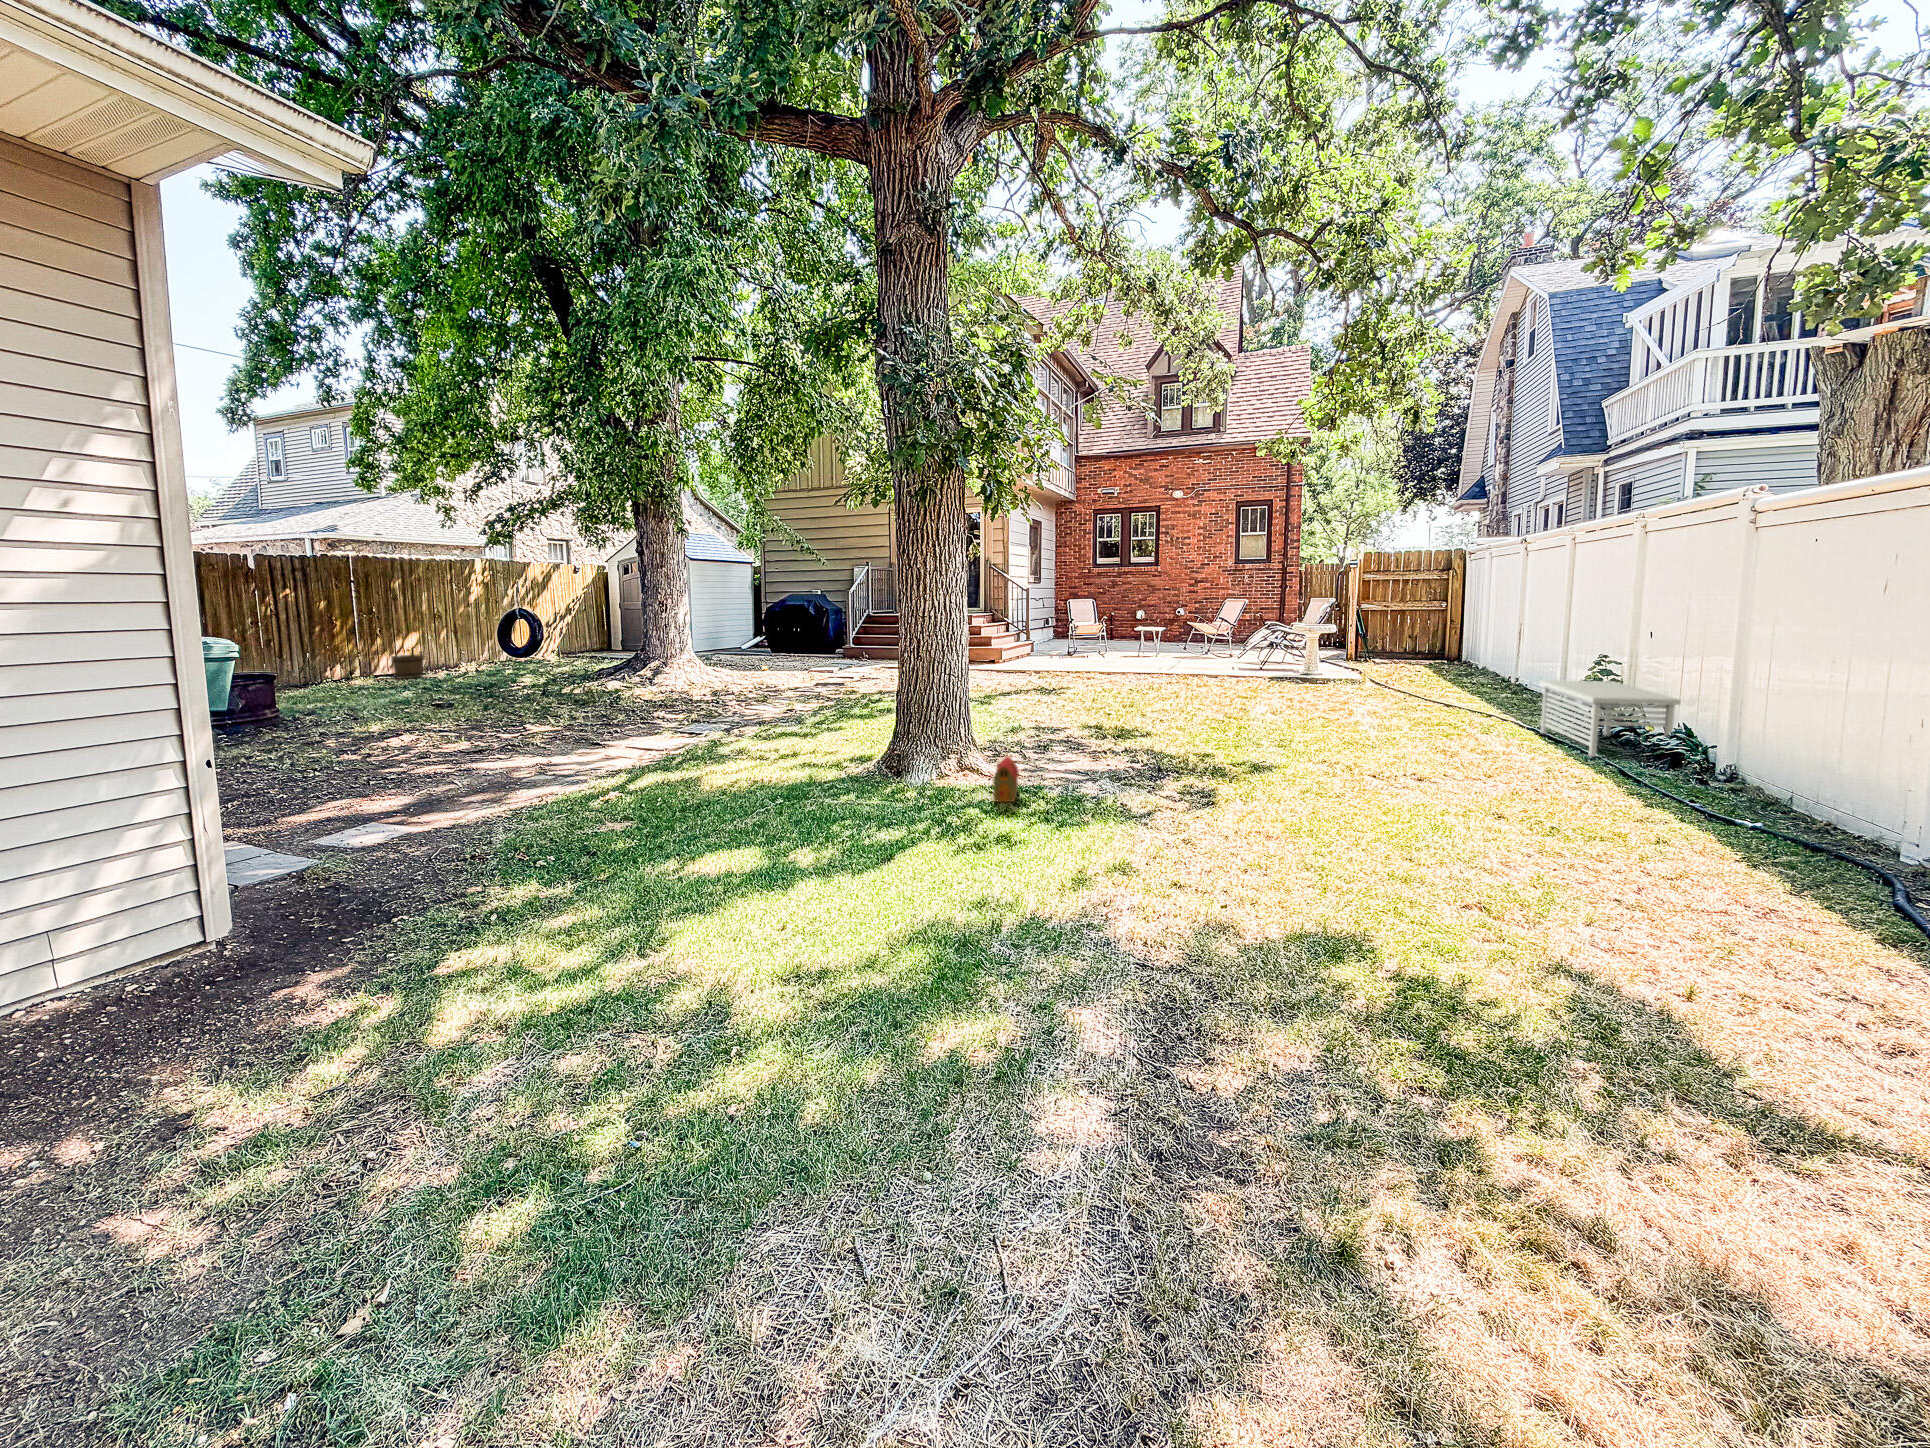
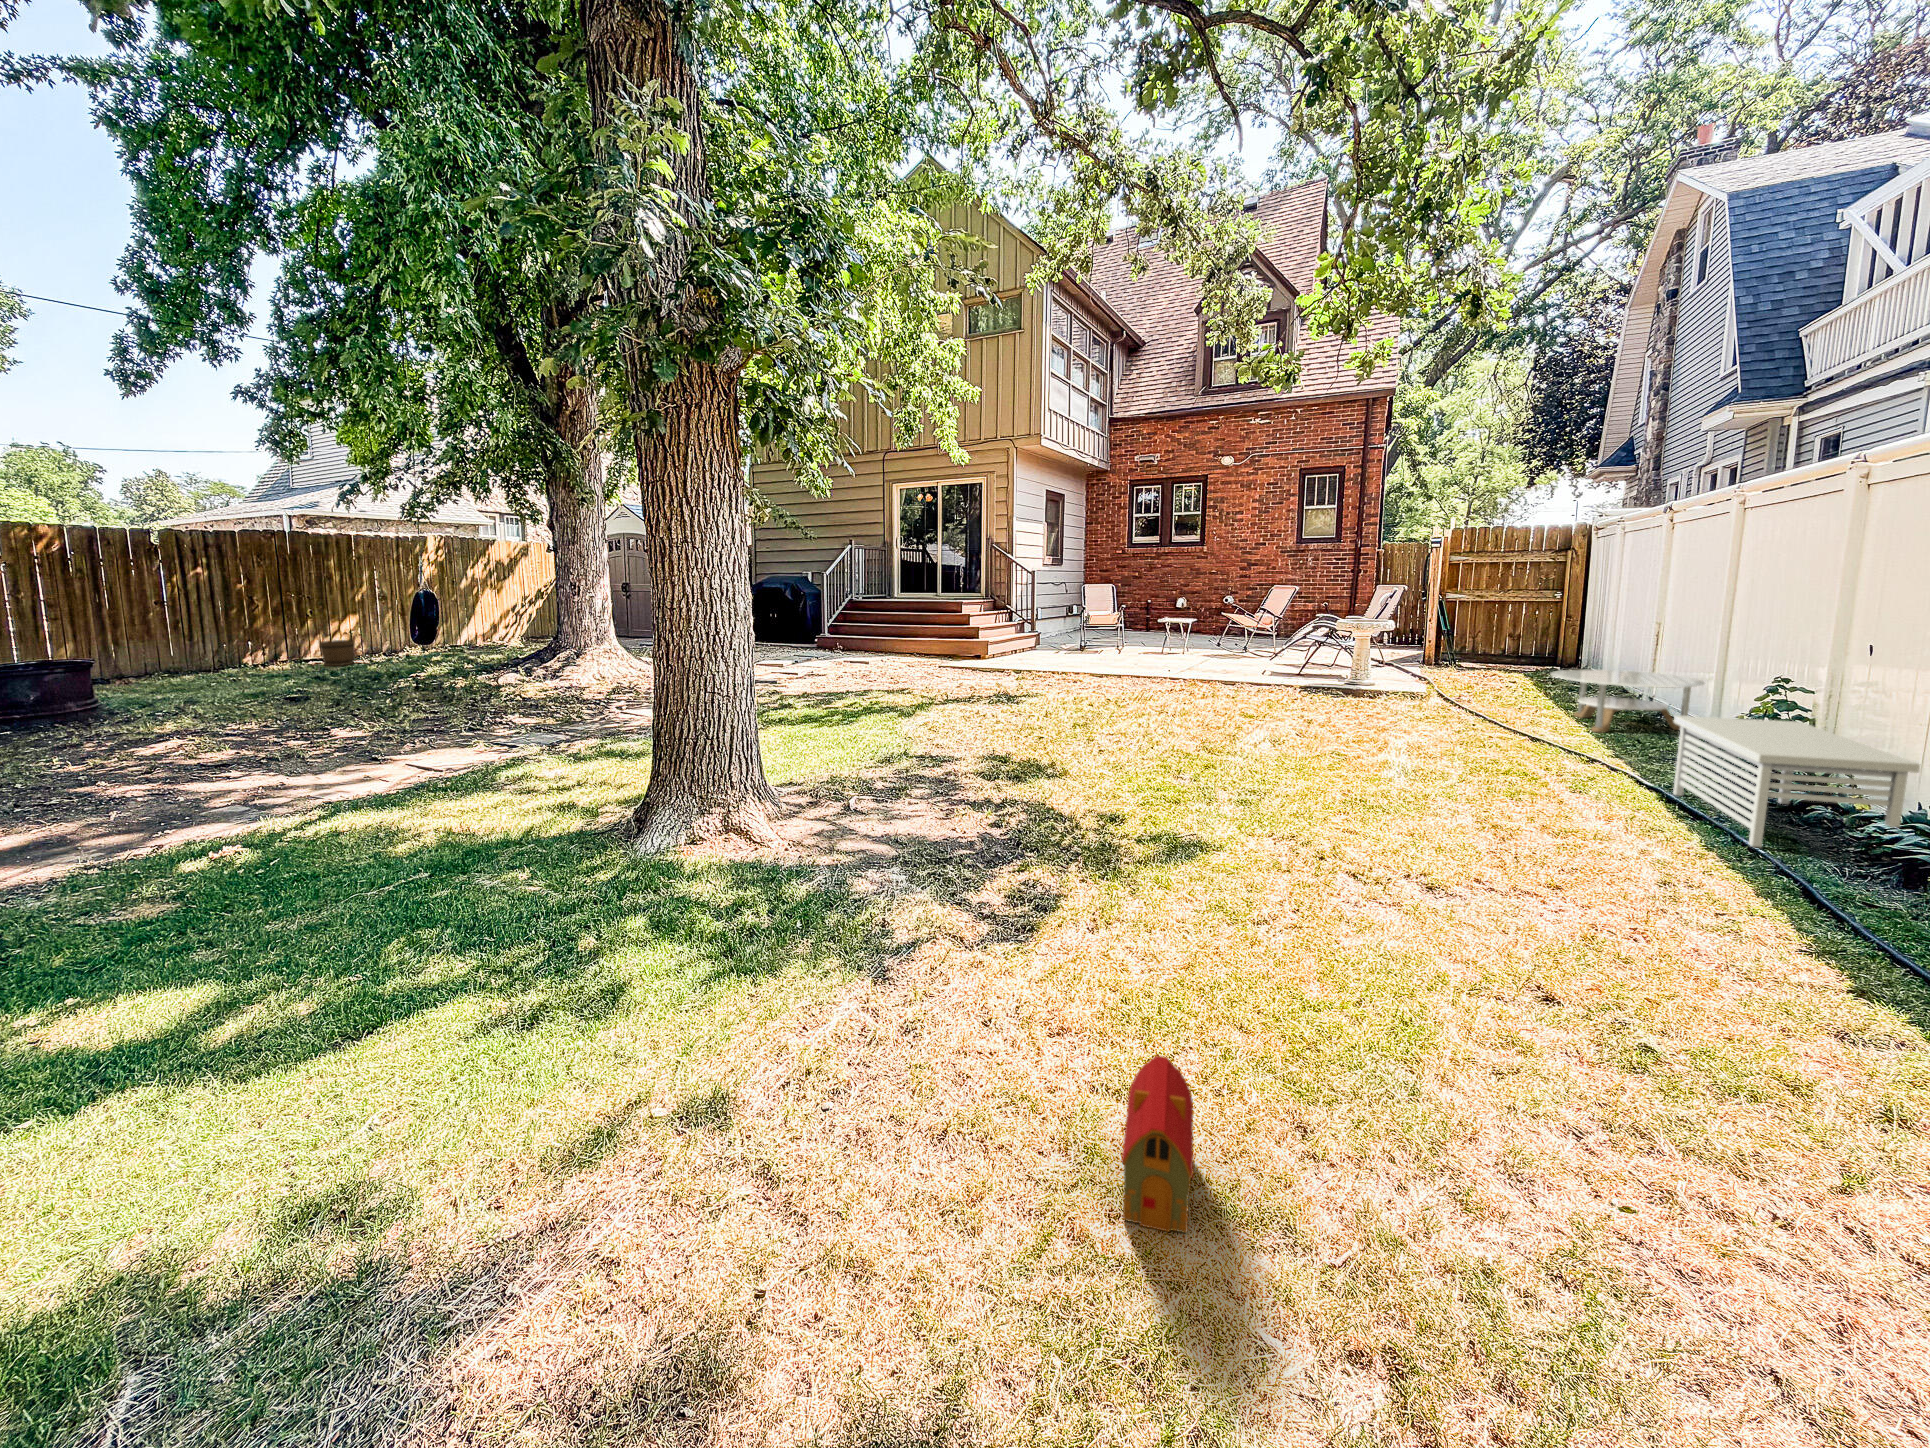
round table: none [1450,657,1554,700] -> present [1551,670,1705,733]
toy house: present [993,757,1019,802] -> present [1122,1056,1193,1233]

